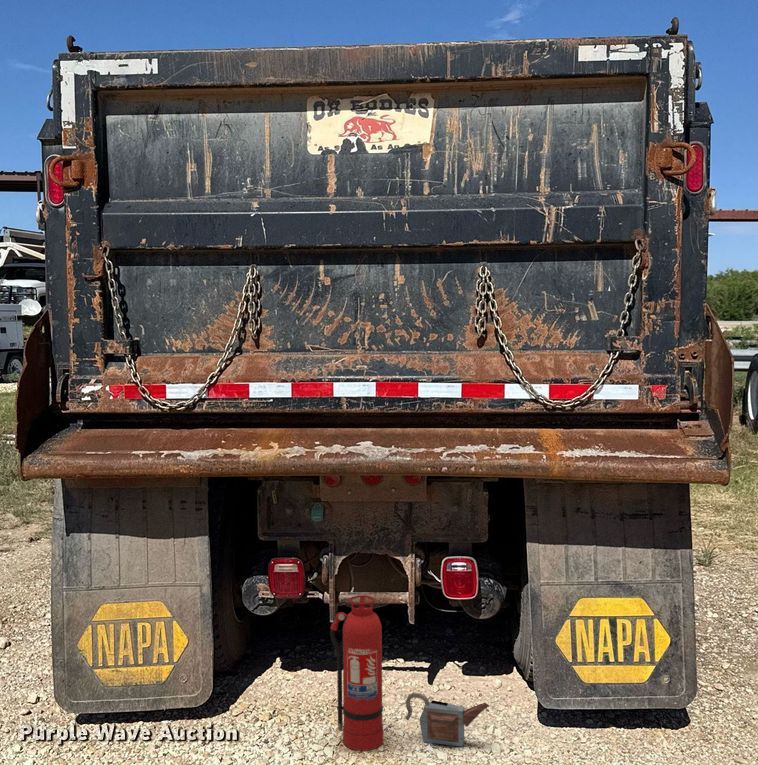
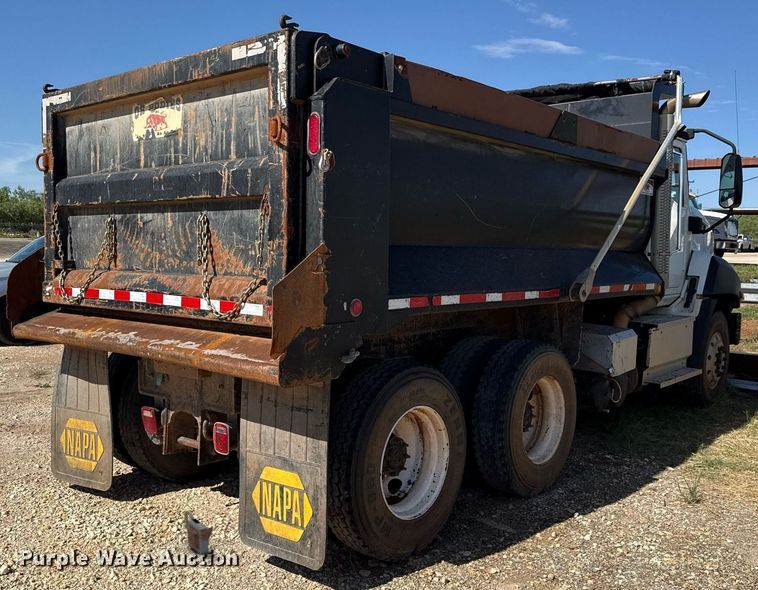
fire extinguisher: present [330,595,383,751] -> none [145,437,178,540]

